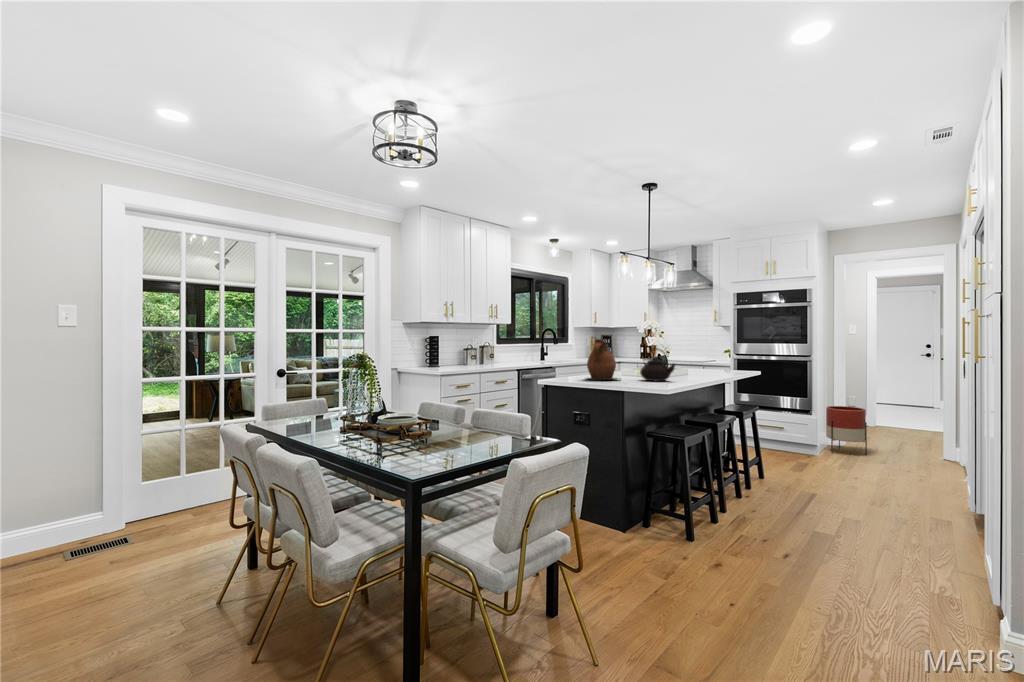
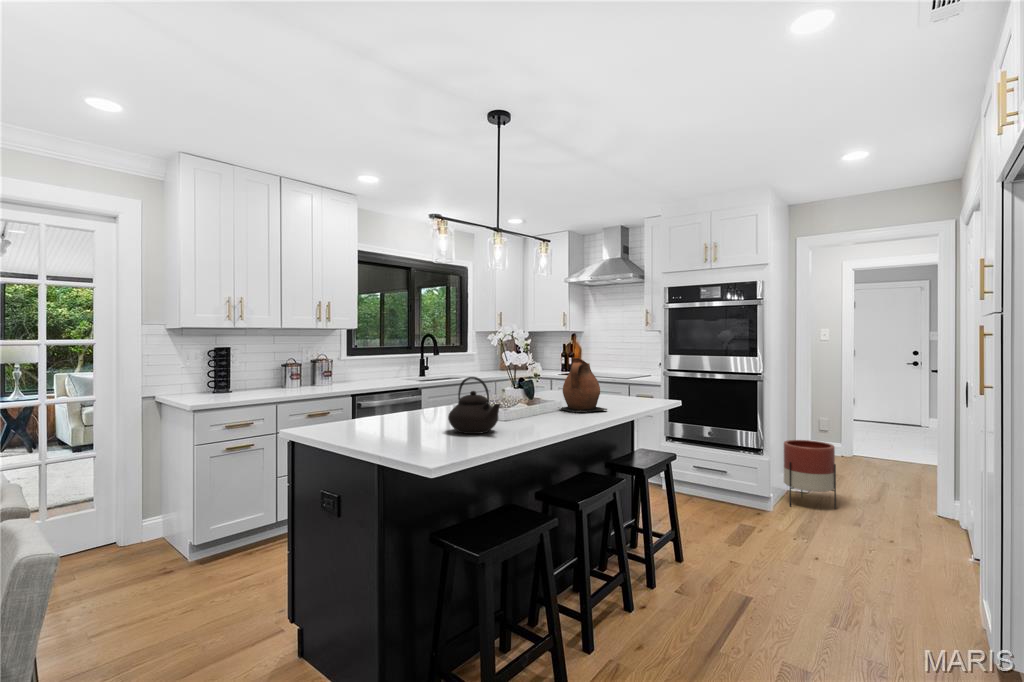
ceramic pitcher: present [586,339,618,380] -> present [561,358,607,412]

